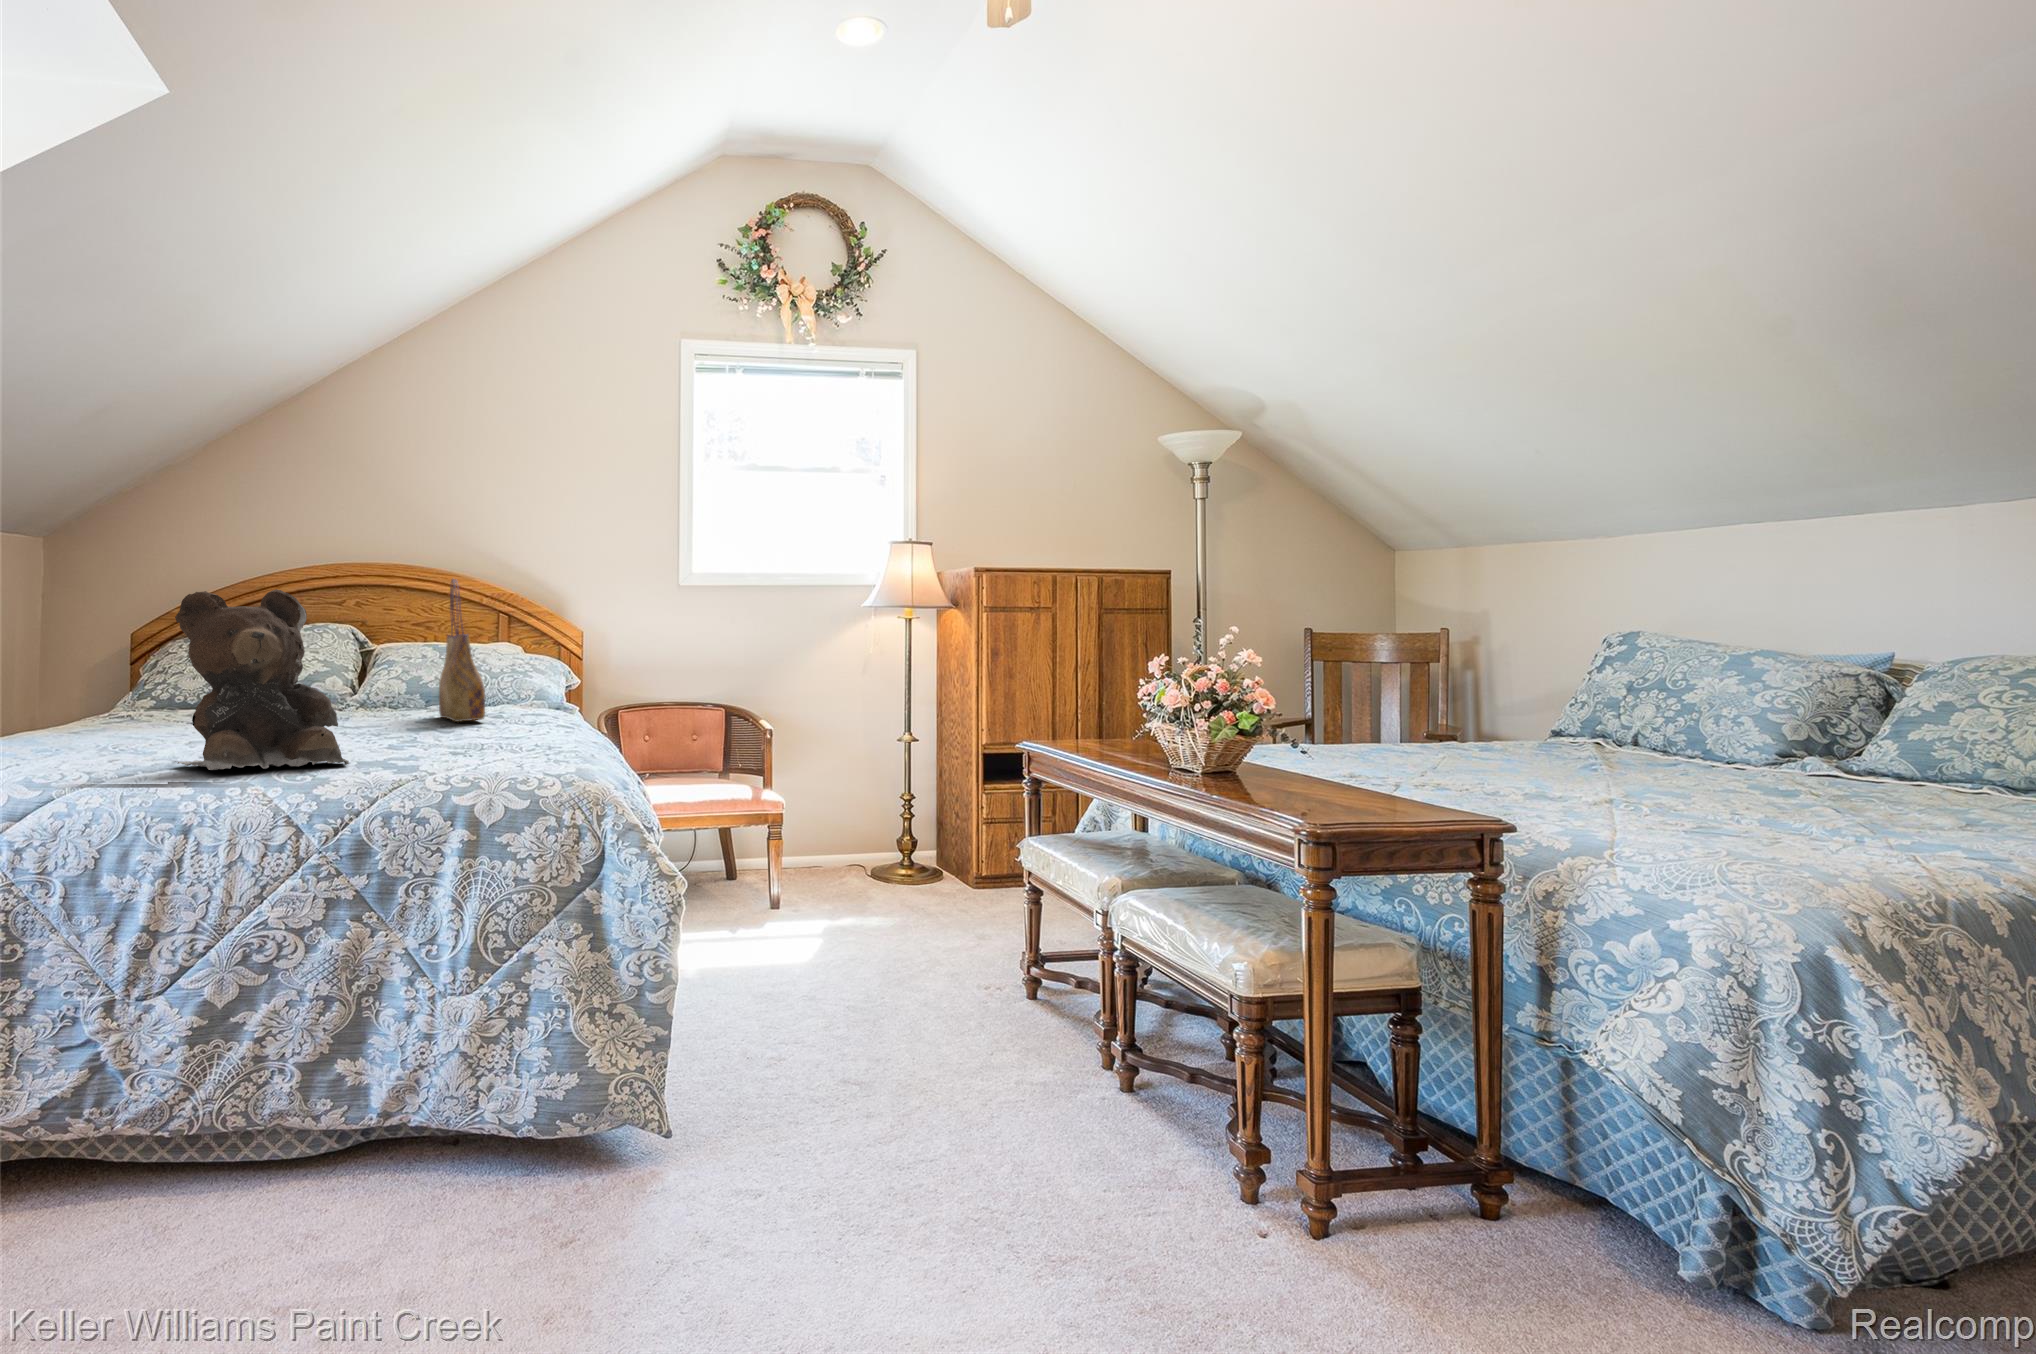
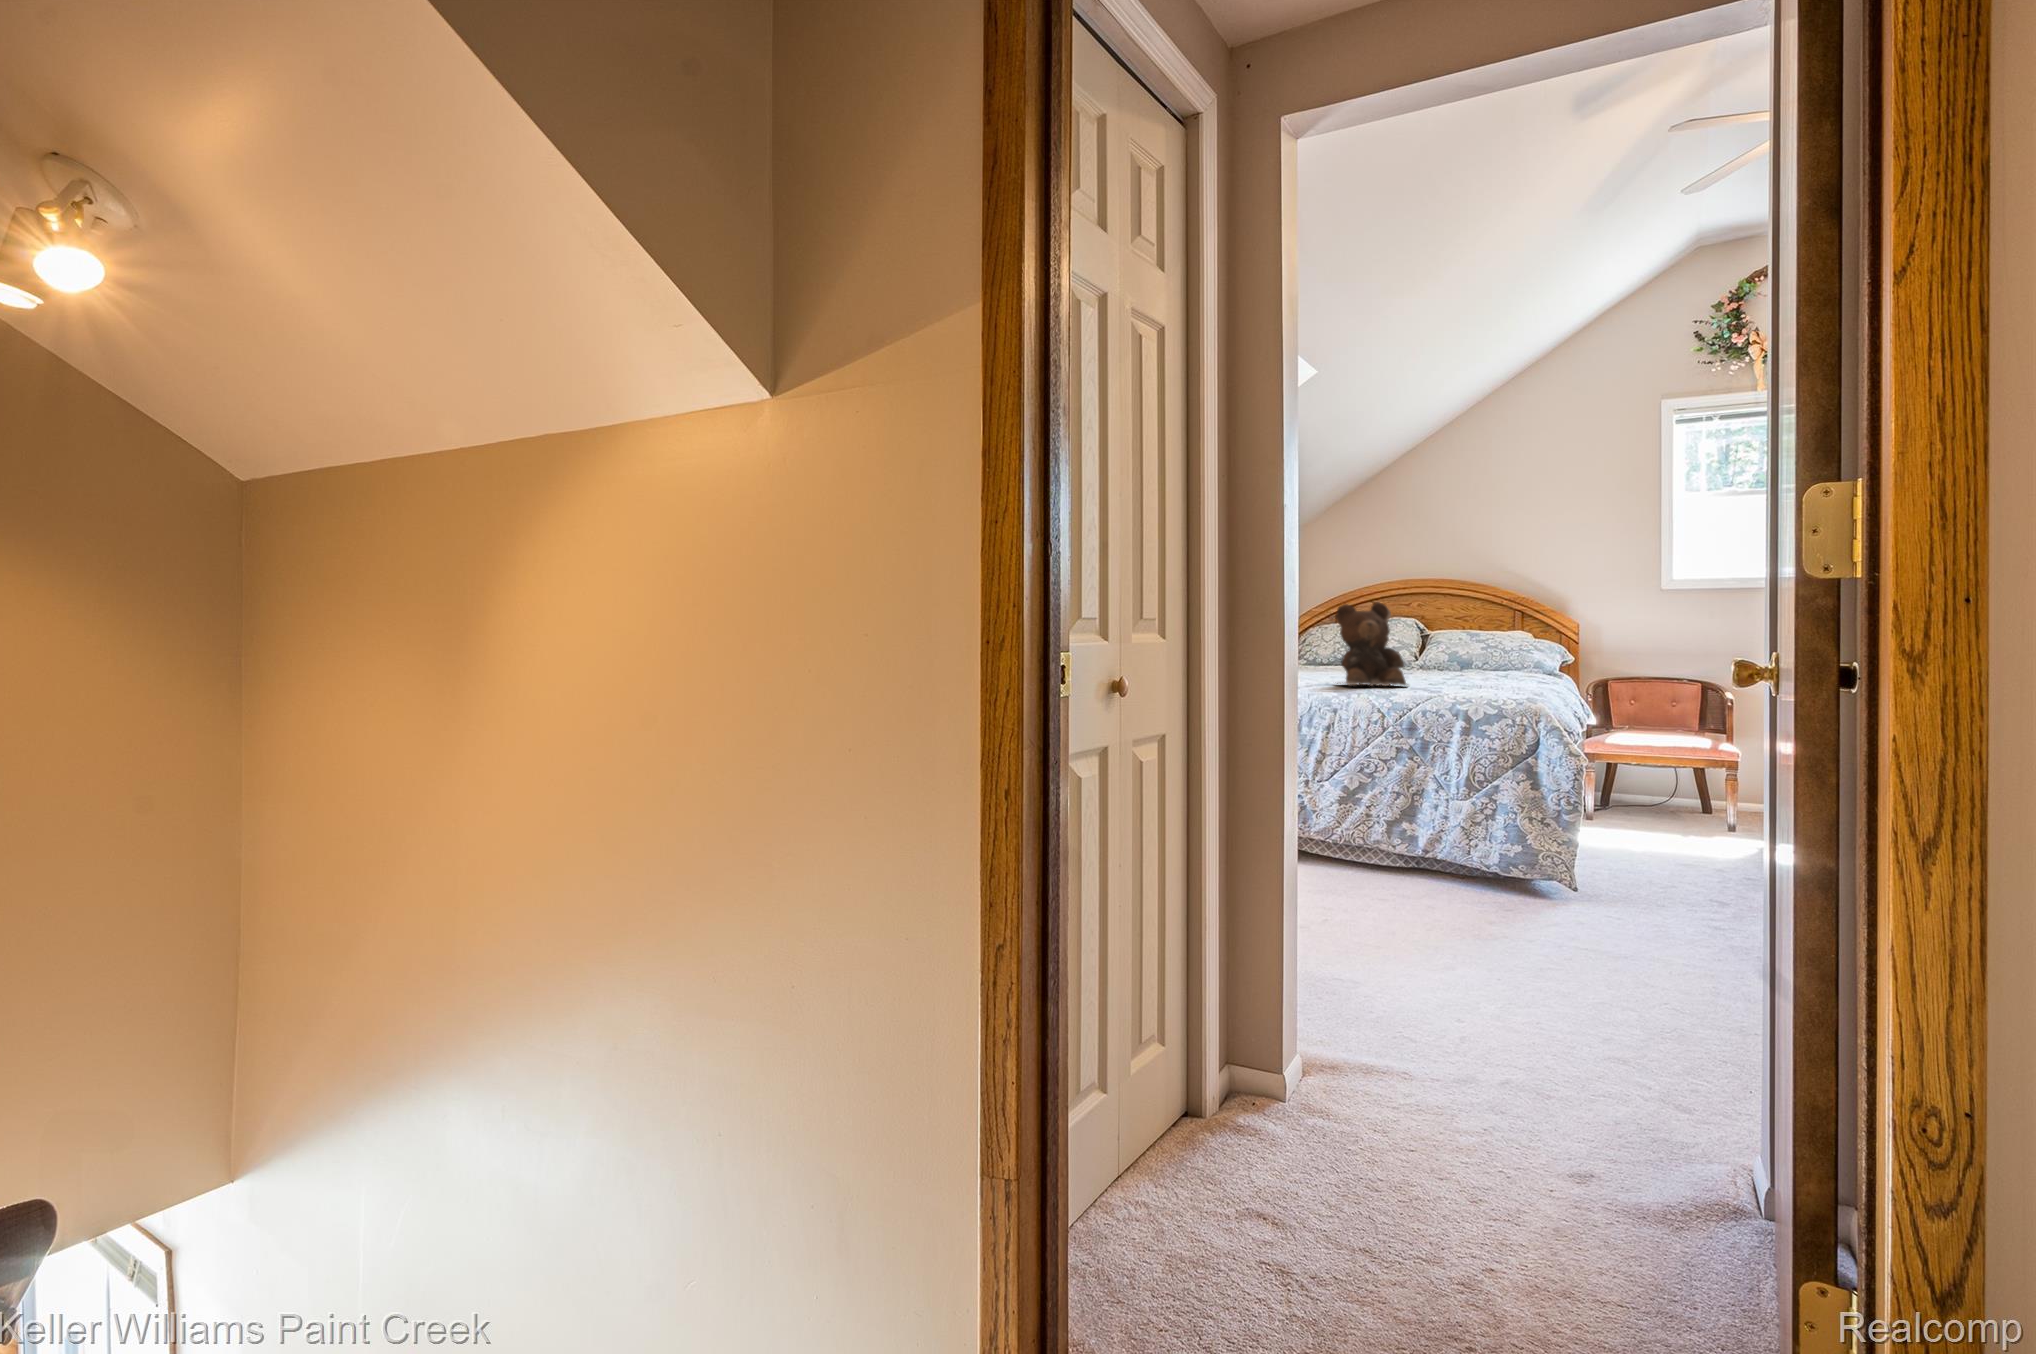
tote bag: present [439,579,485,722] -> none [1460,592,1486,673]

